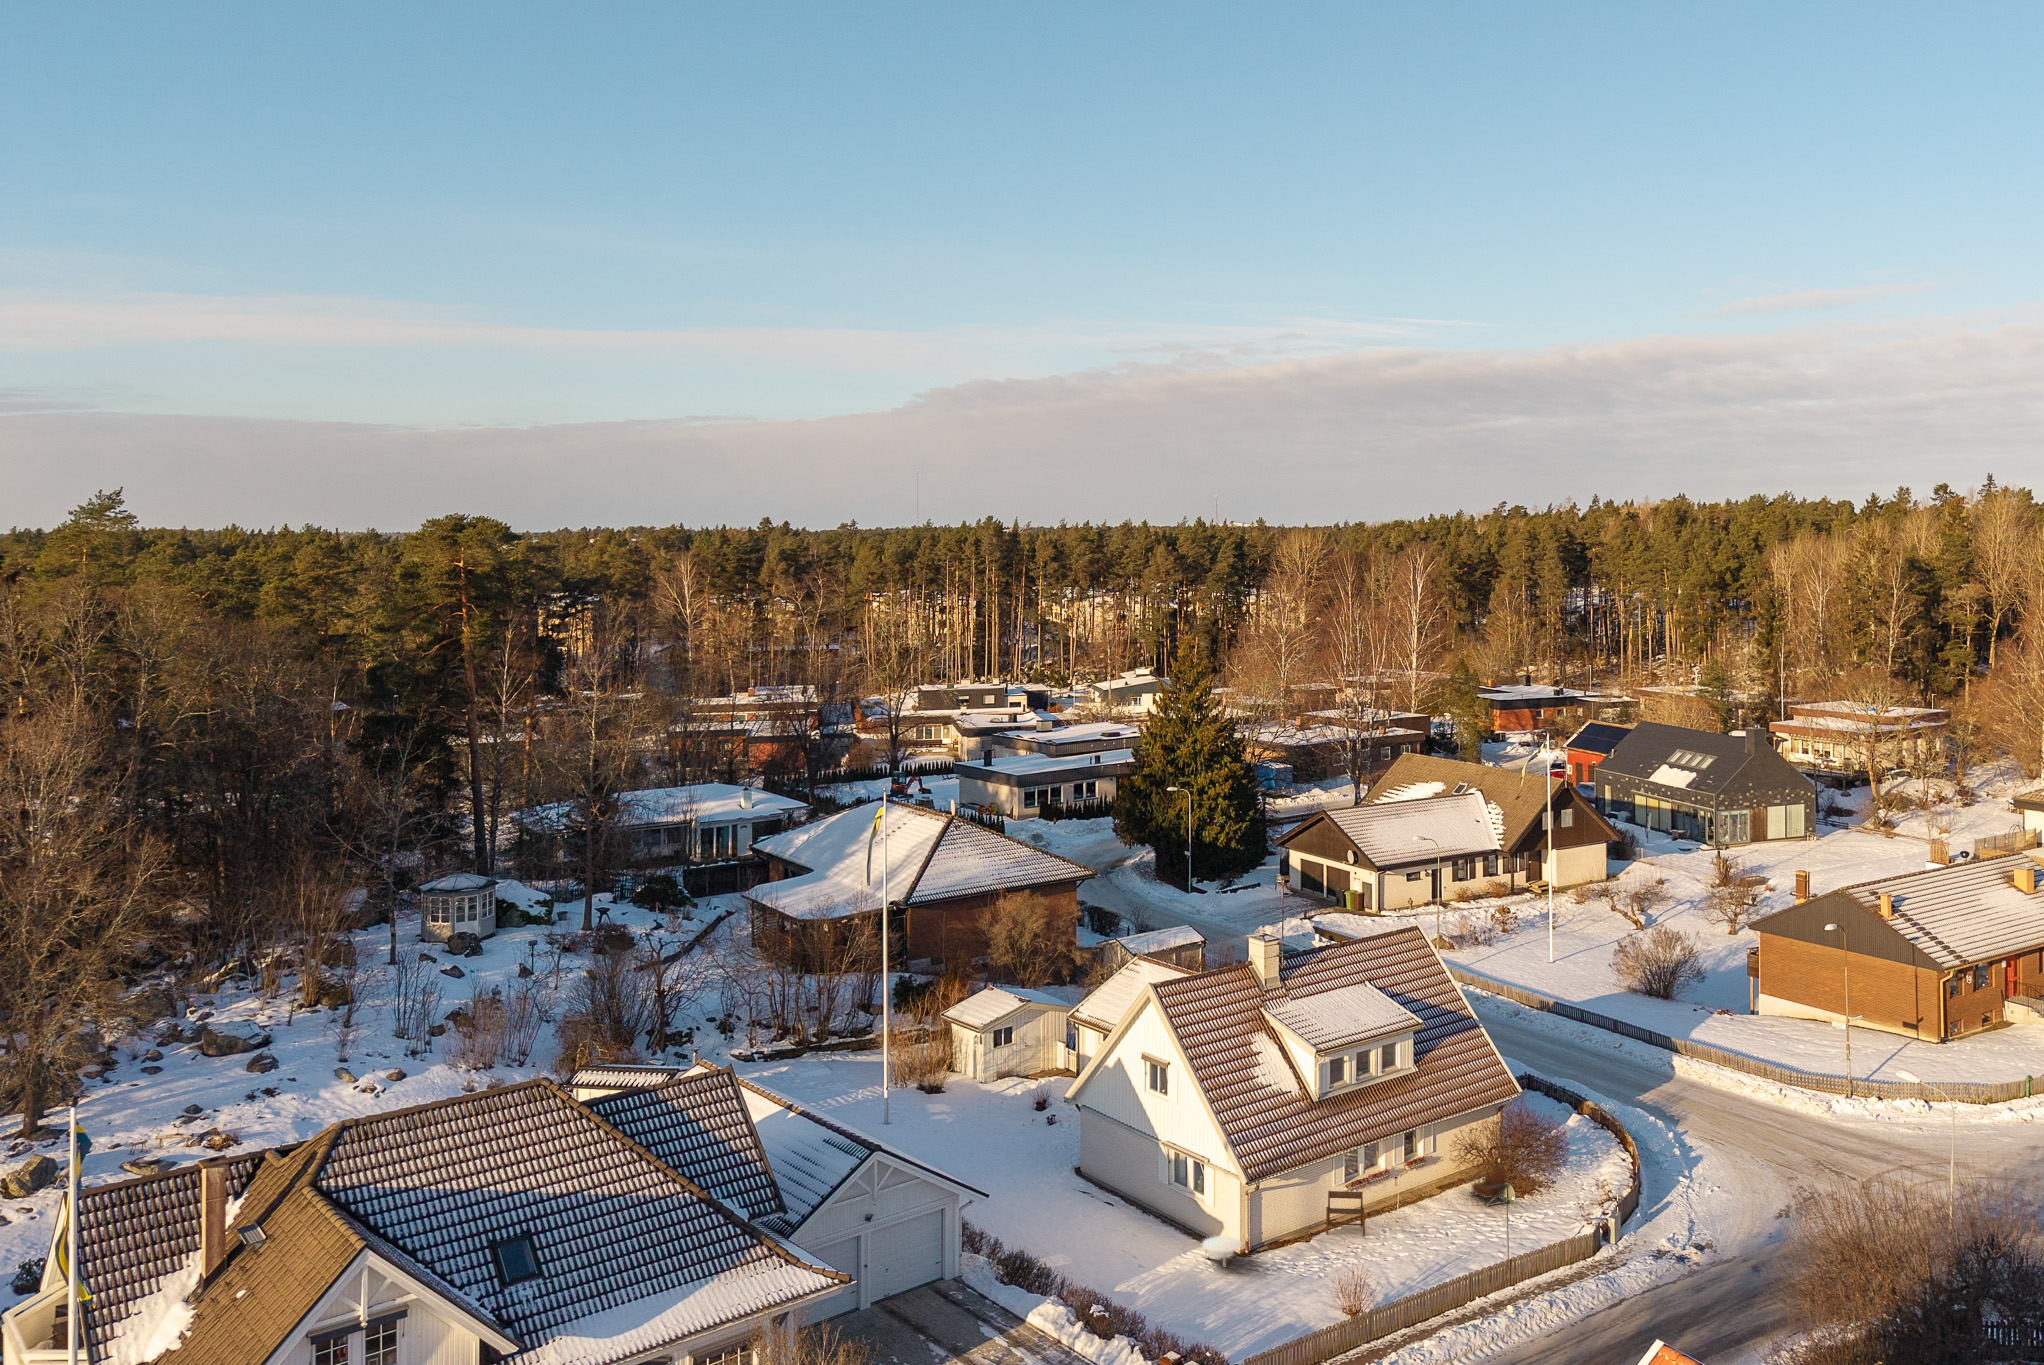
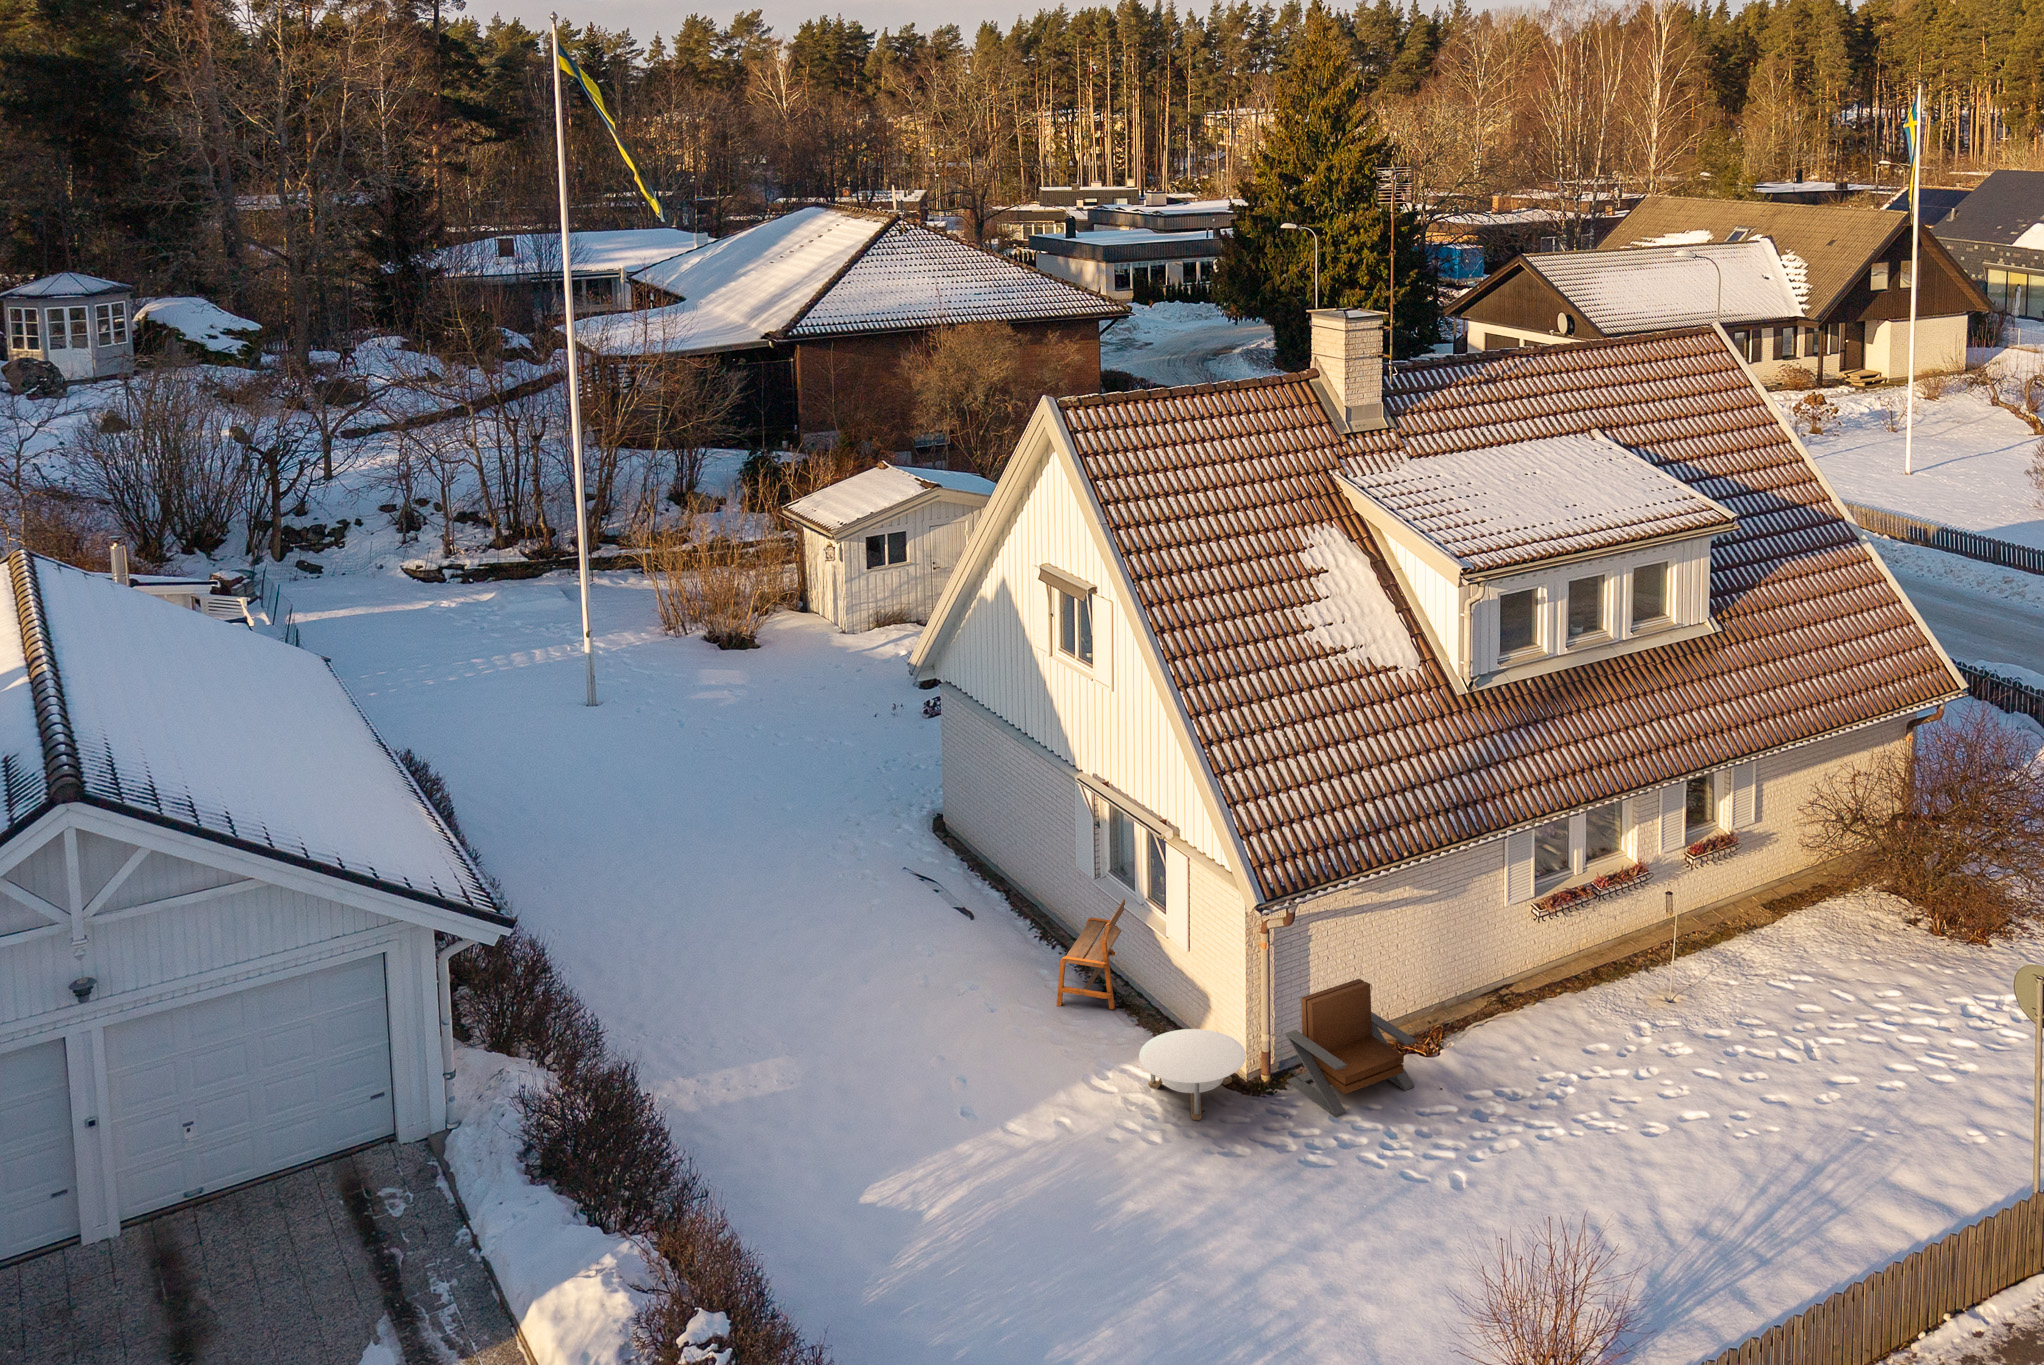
lounge chair: present [1469,1163,1510,1206] -> present [1286,979,1416,1117]
bench: present [1326,1191,1365,1235] -> present [1057,899,1125,1009]

